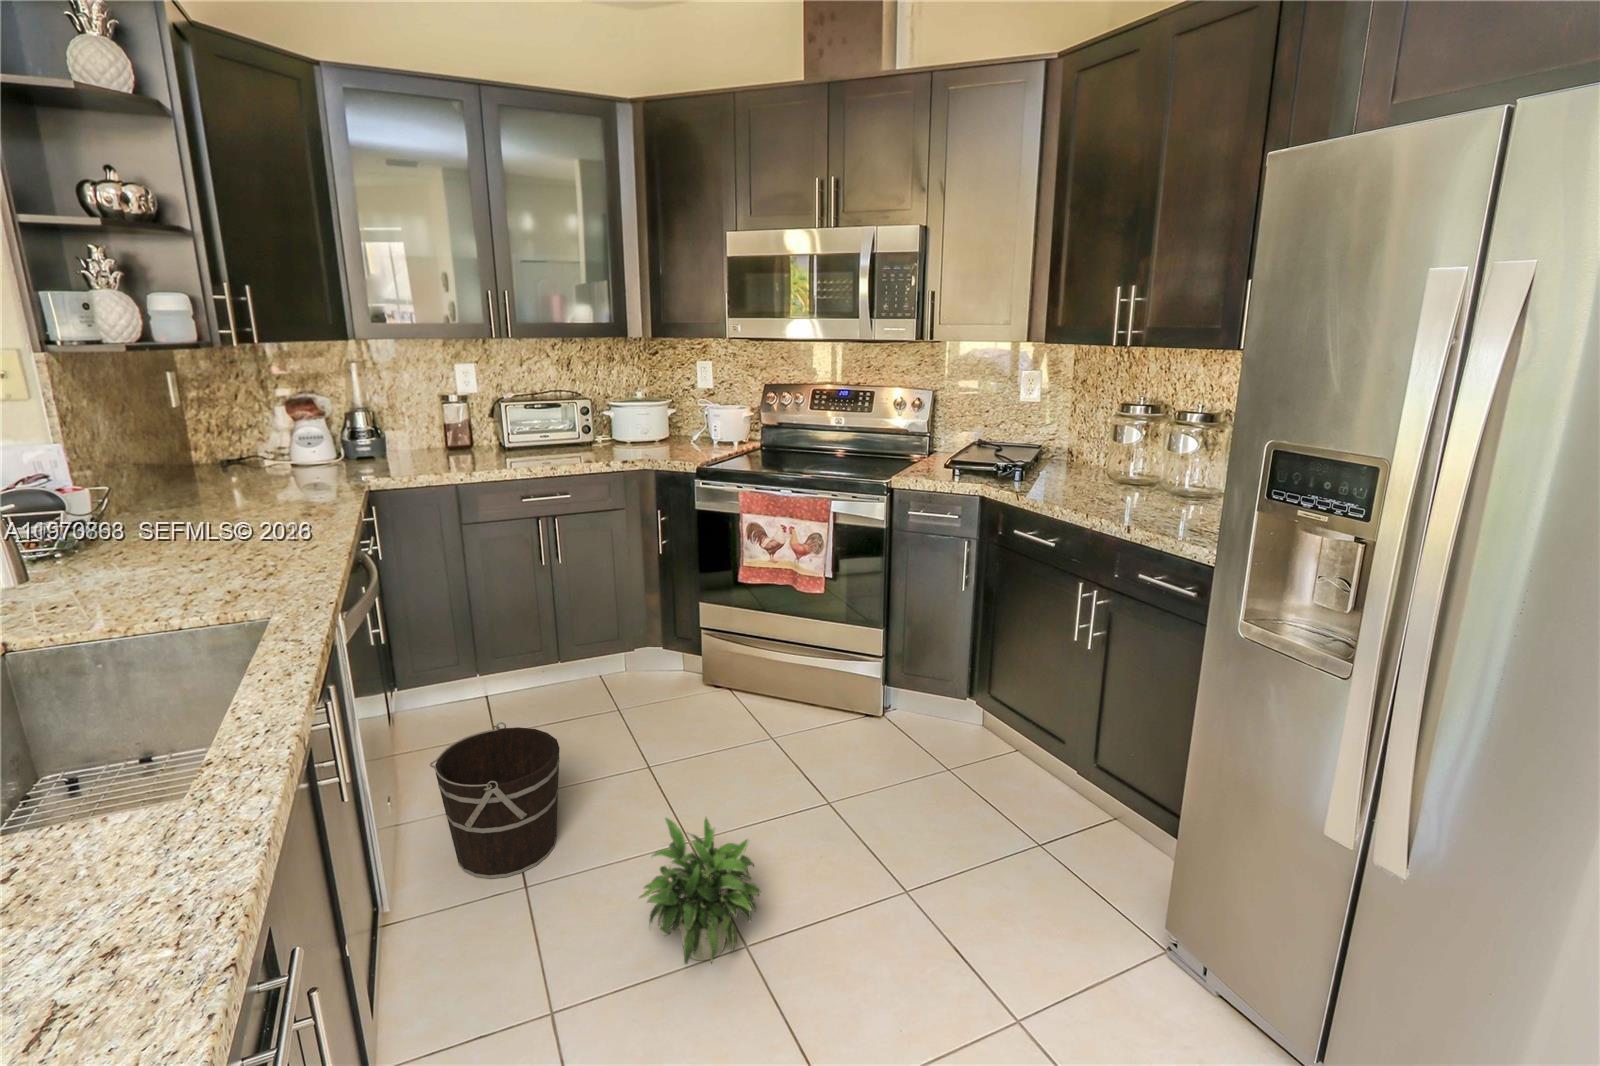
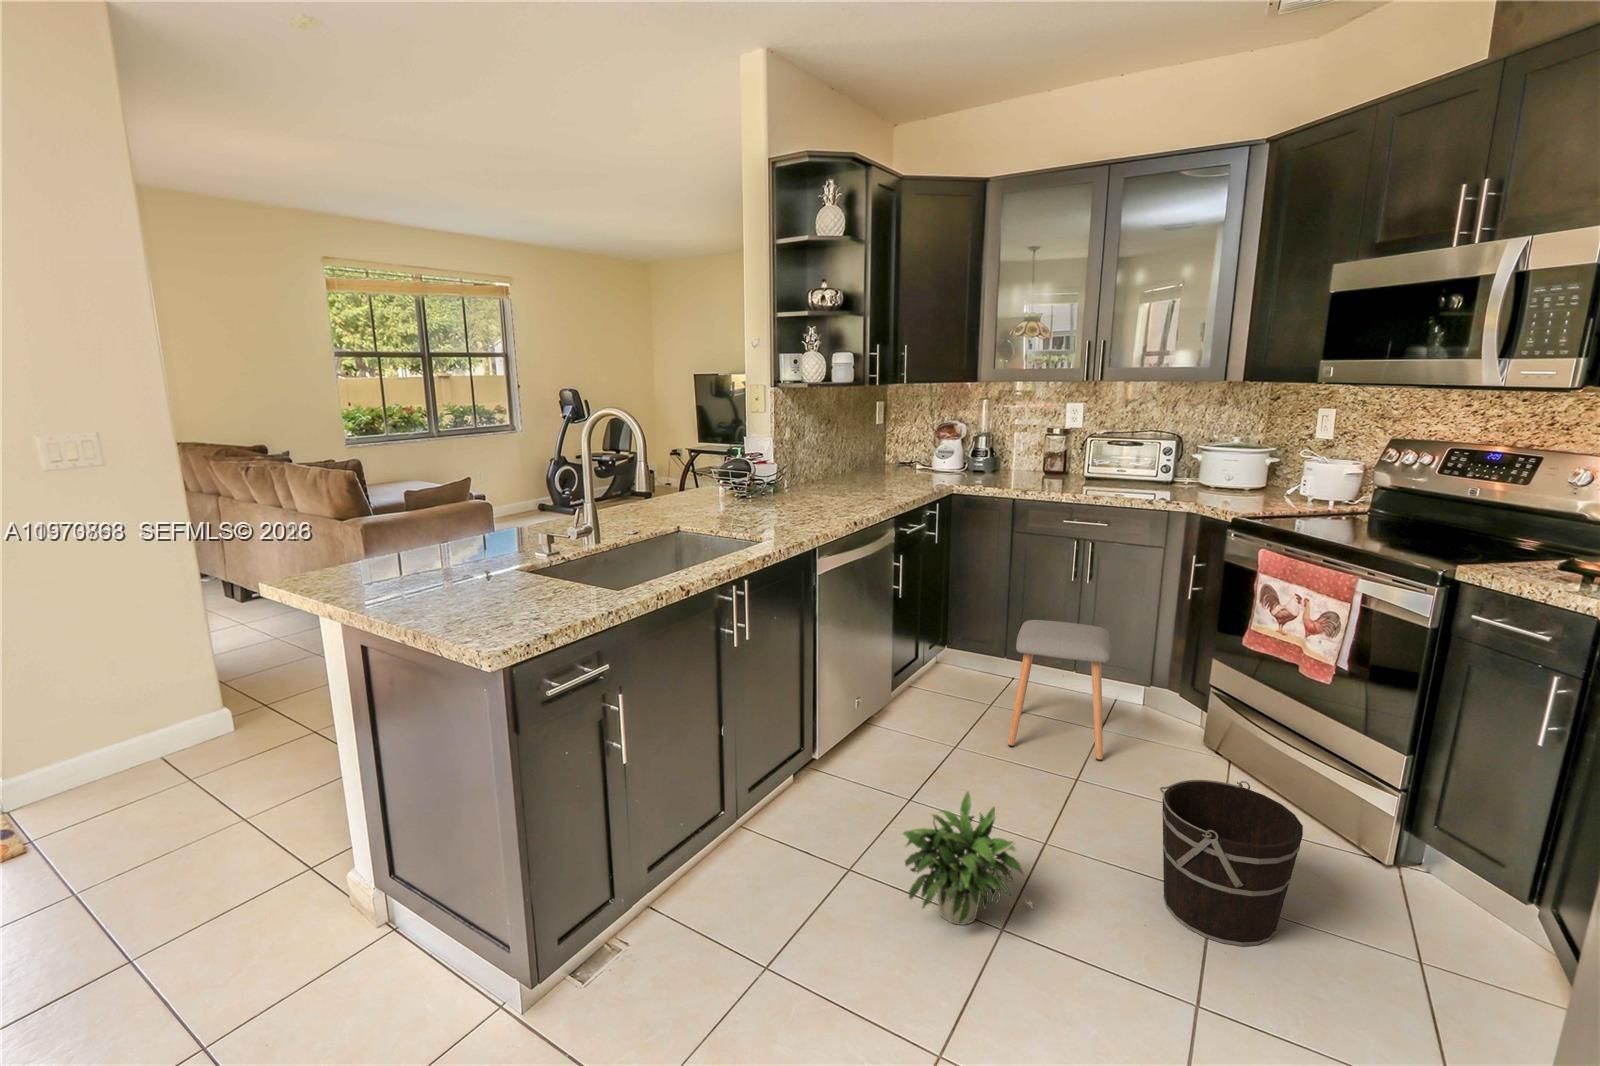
stool: none [518,601,646,759] -> present [1008,620,1112,761]
bucket: present [430,722,560,879] -> present [1160,780,1303,946]

